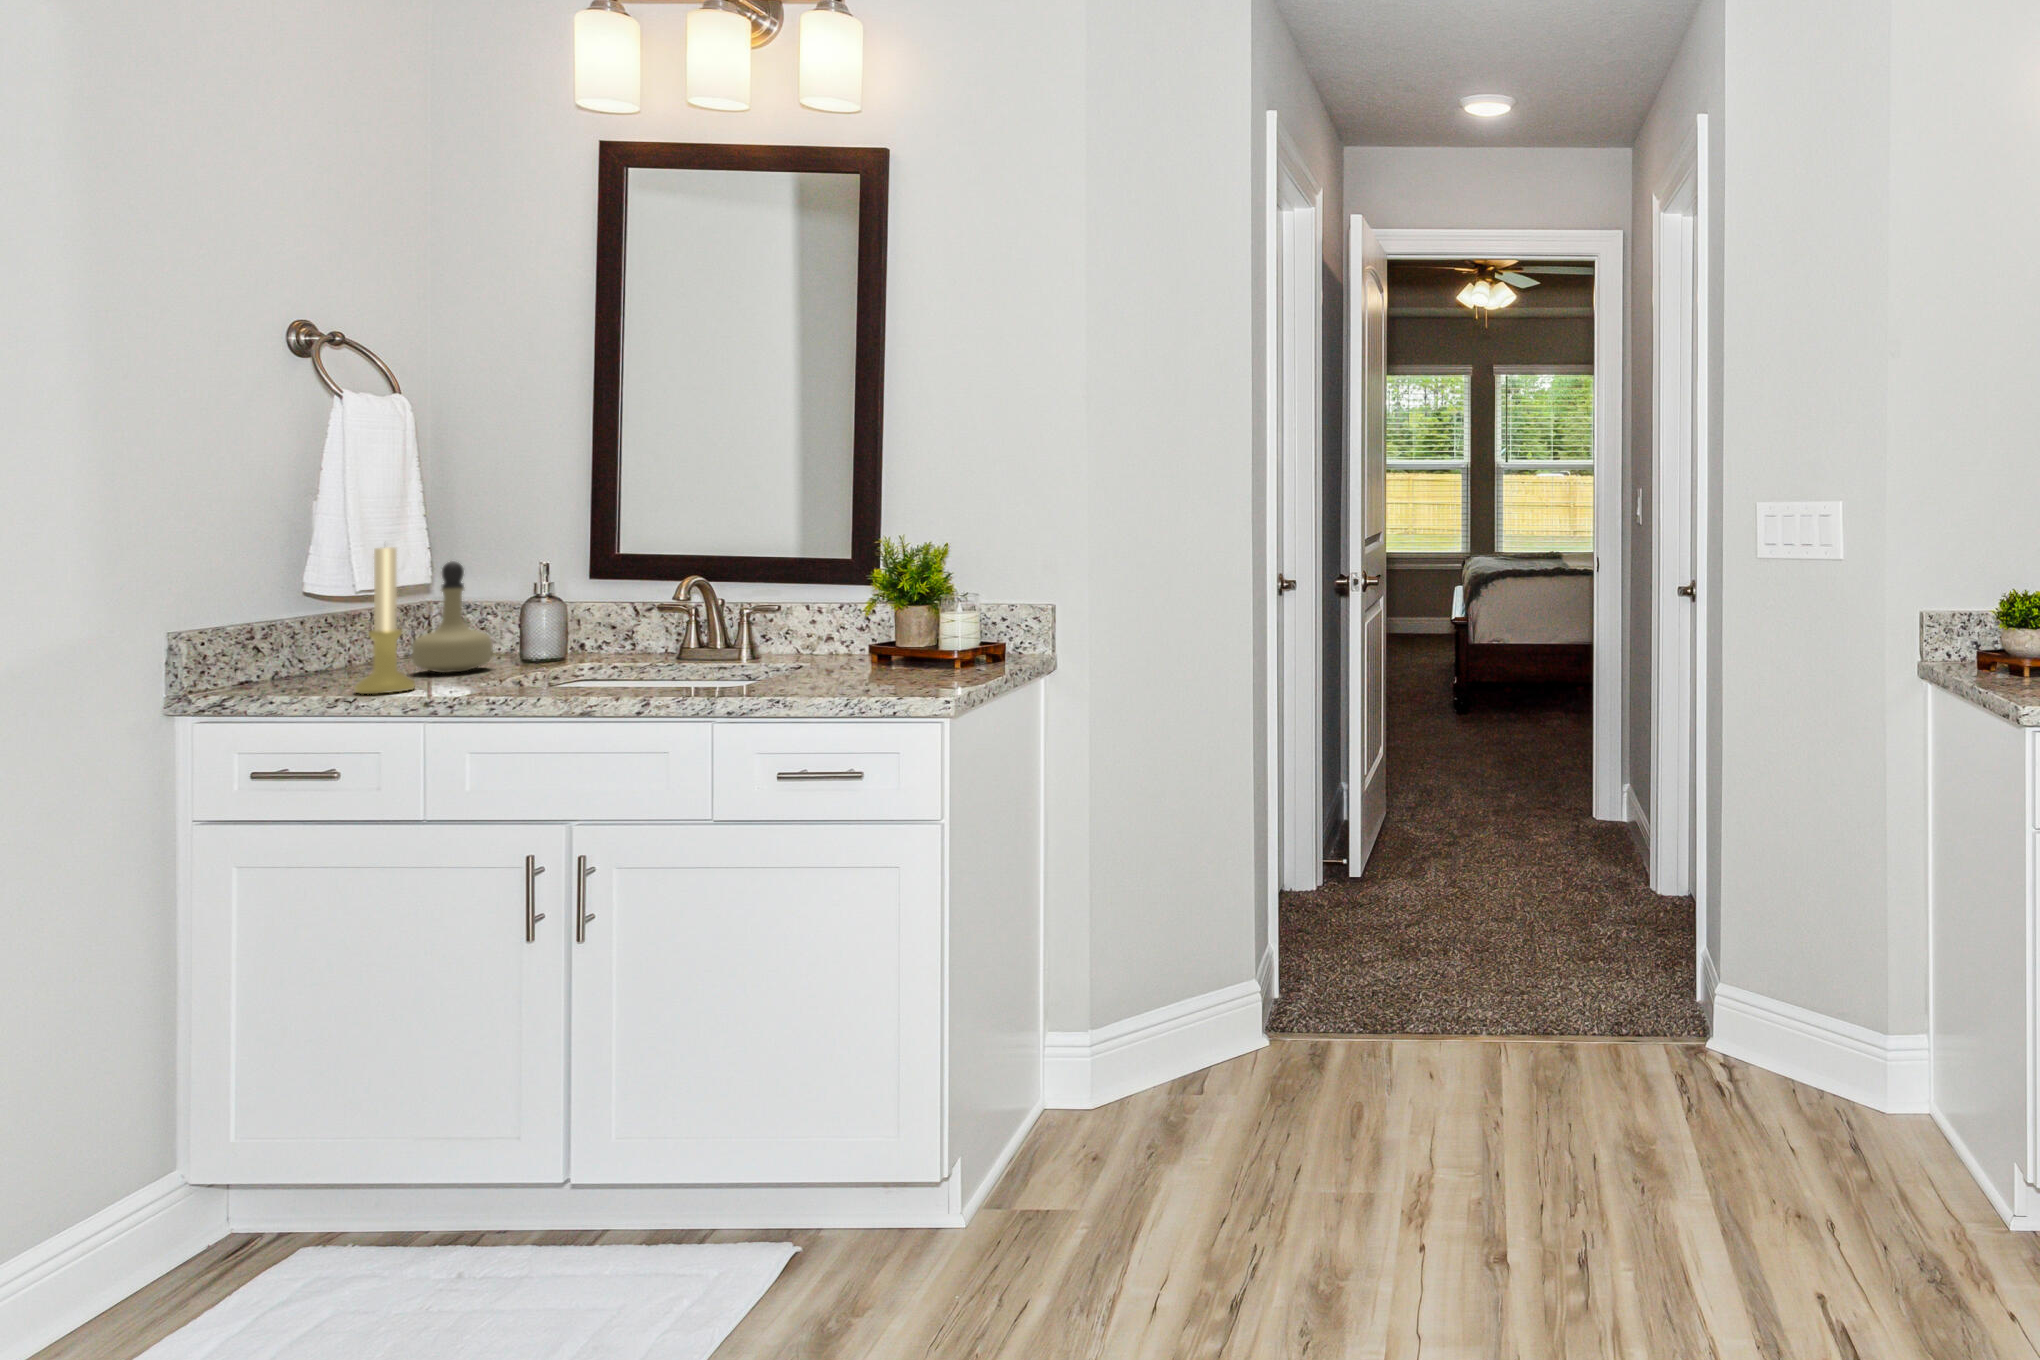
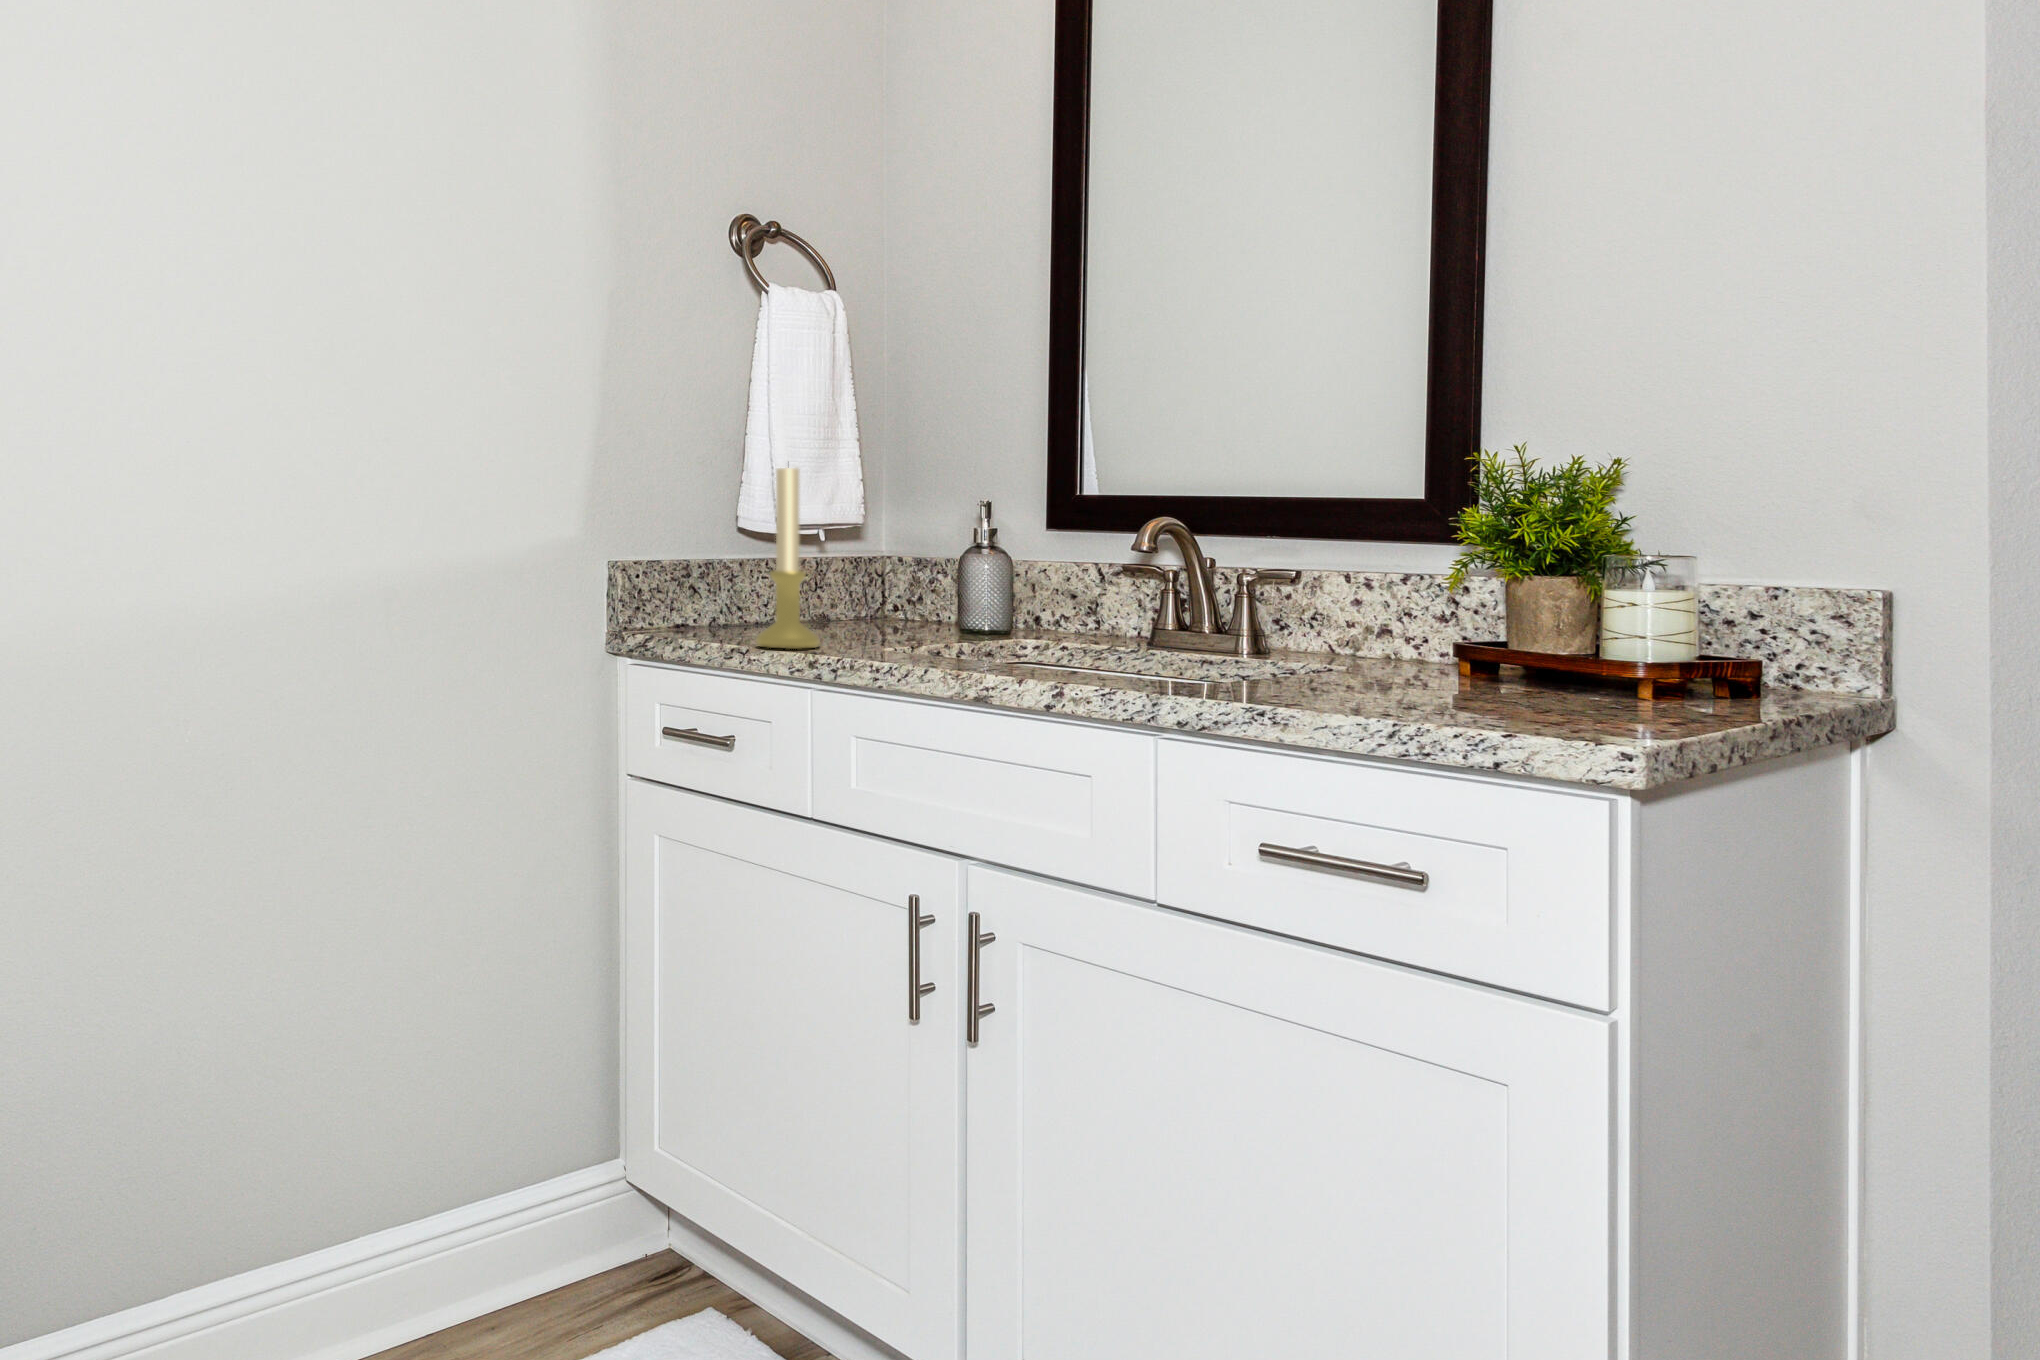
perfume bottle: present [411,561,493,673] -> none [839,497,926,635]

